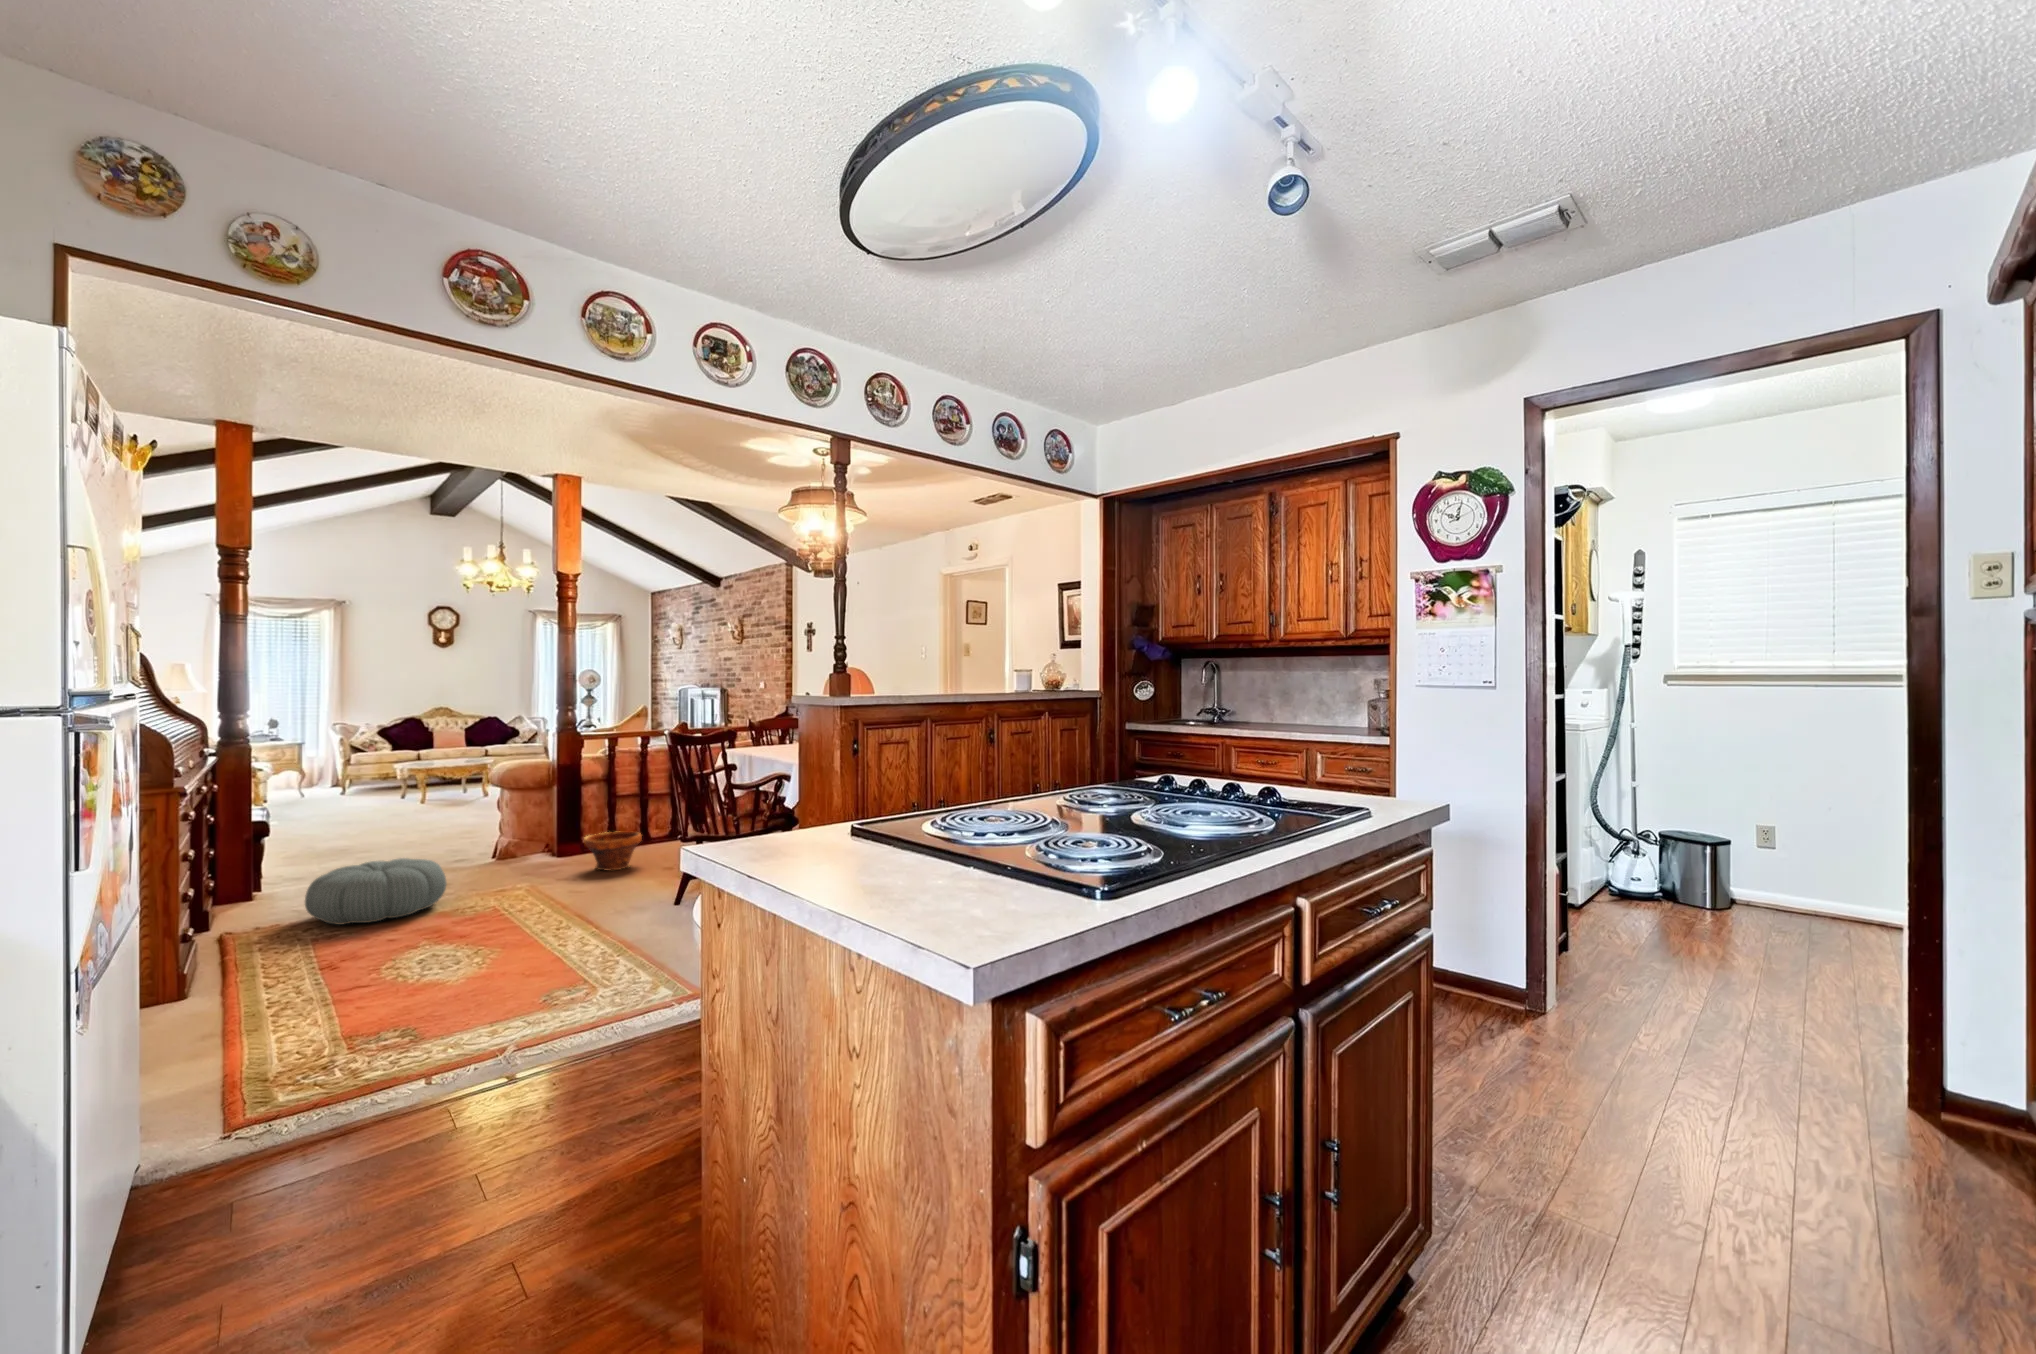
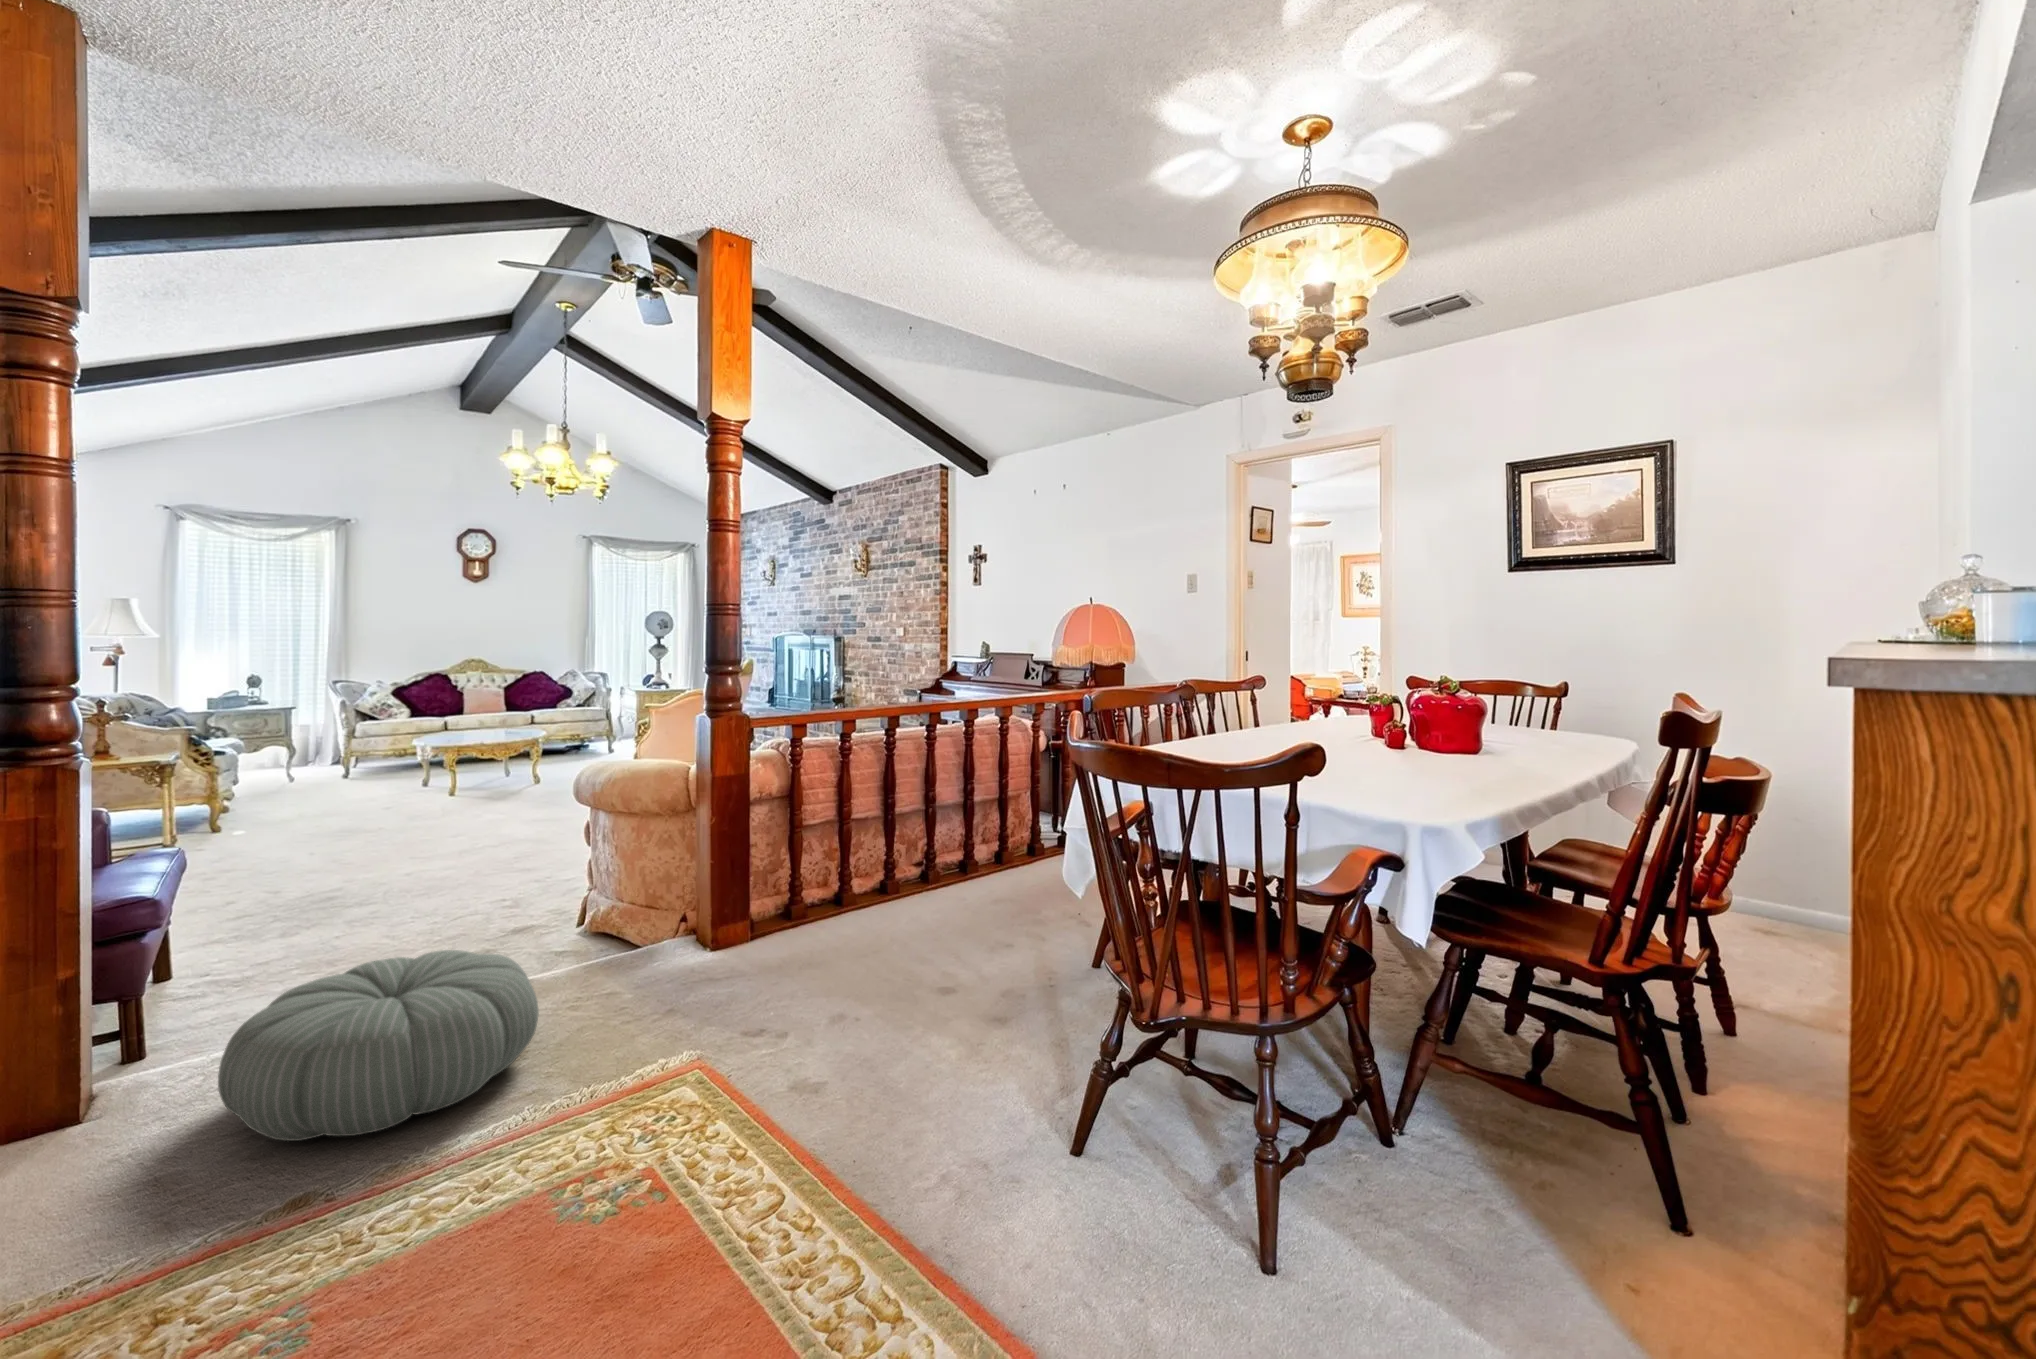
planter: present [584,832,642,870] -> none [771,868,870,947]

